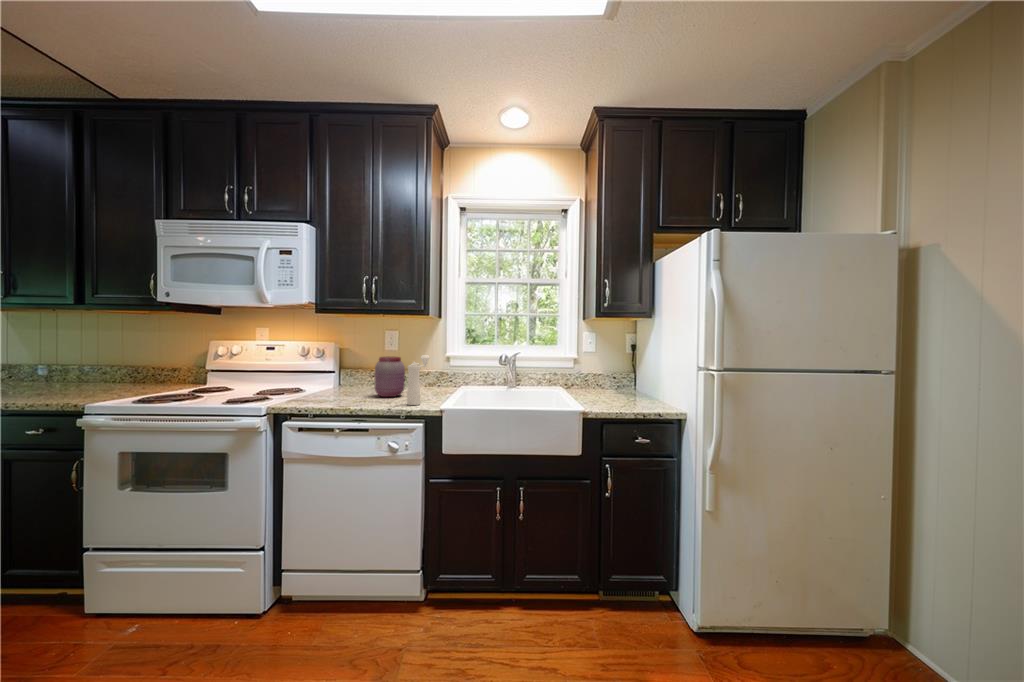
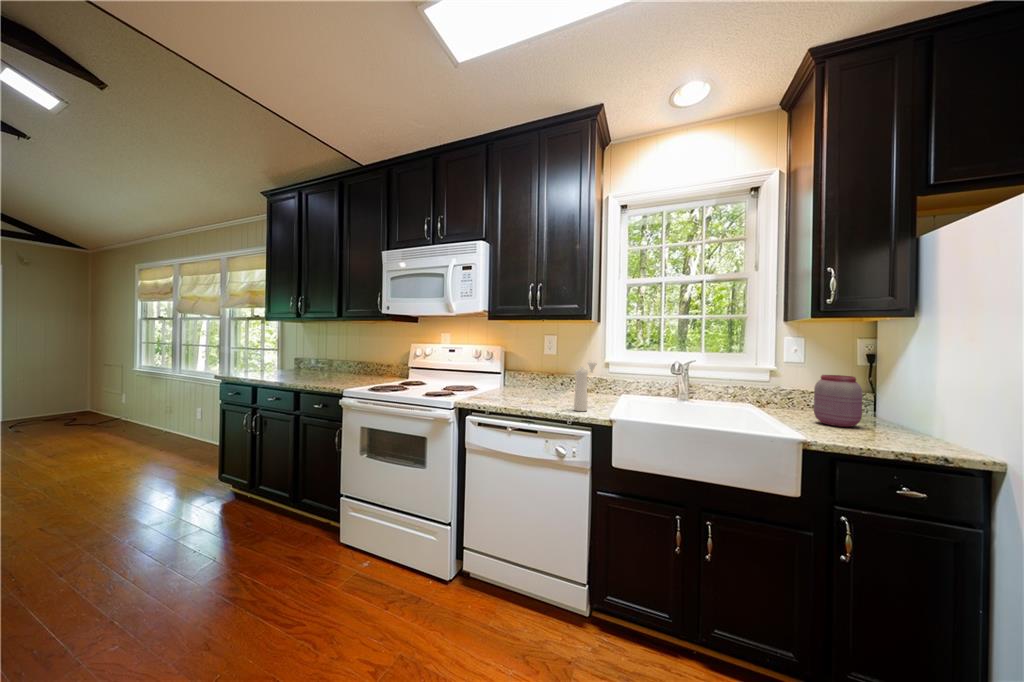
jar: present [375,357,405,397] -> present [814,375,862,427]

